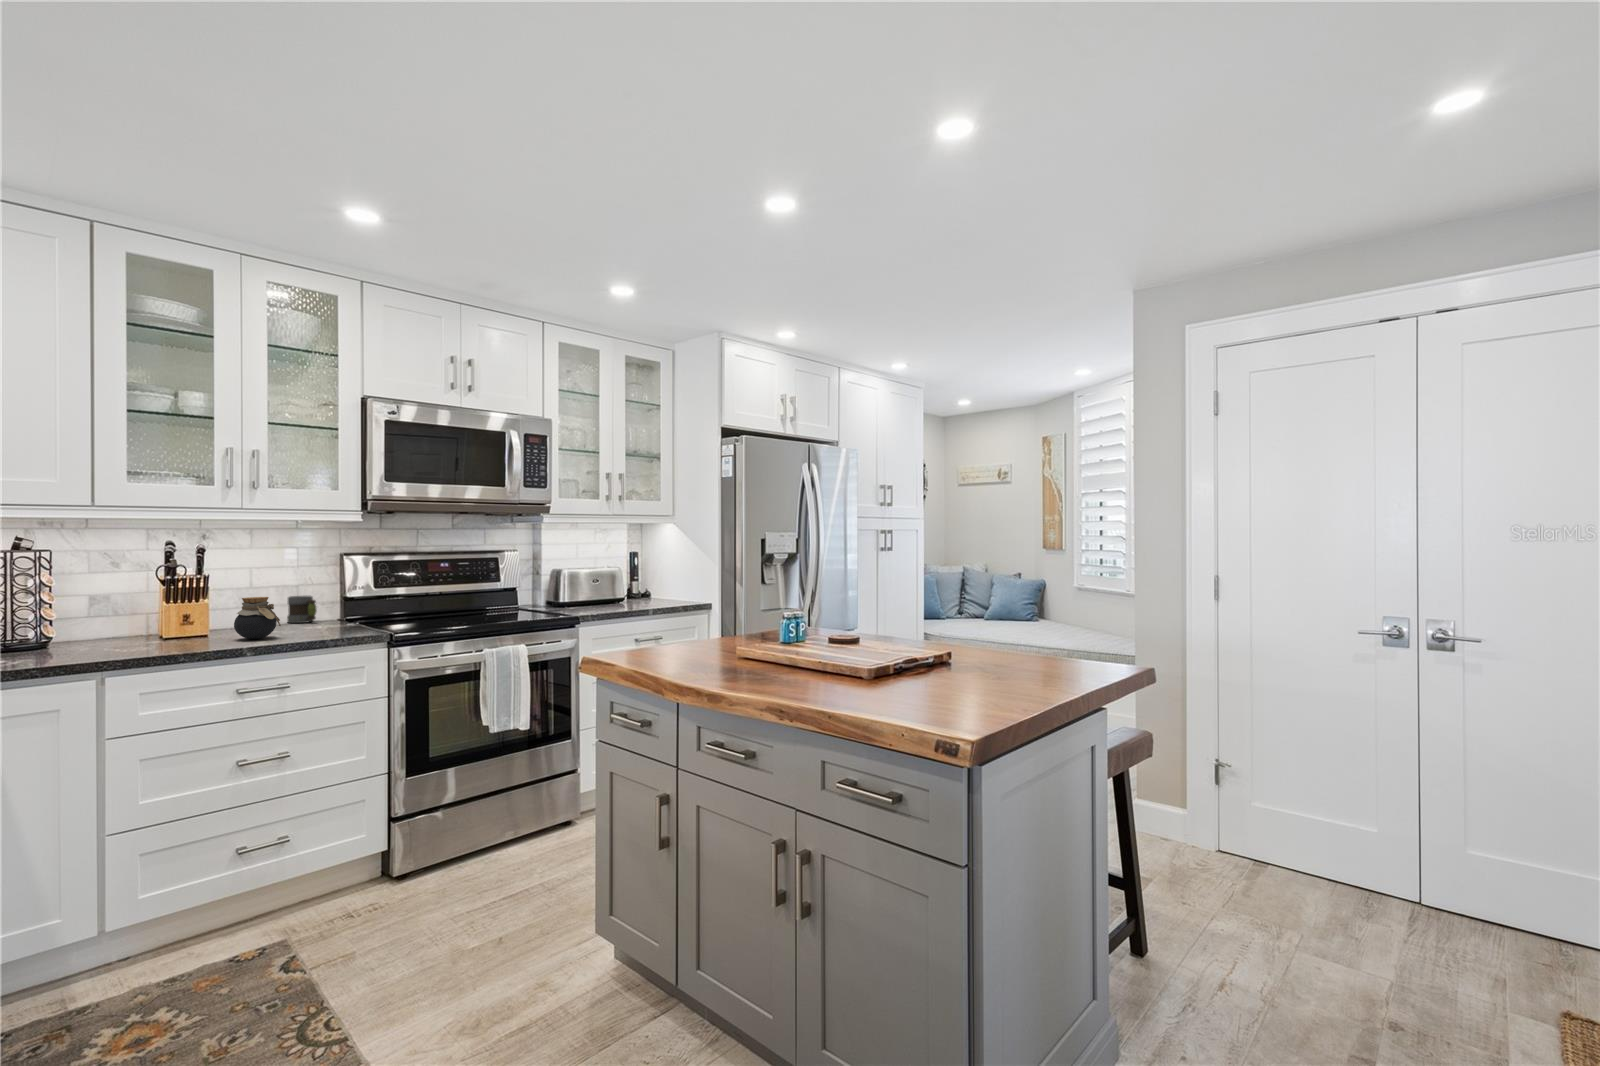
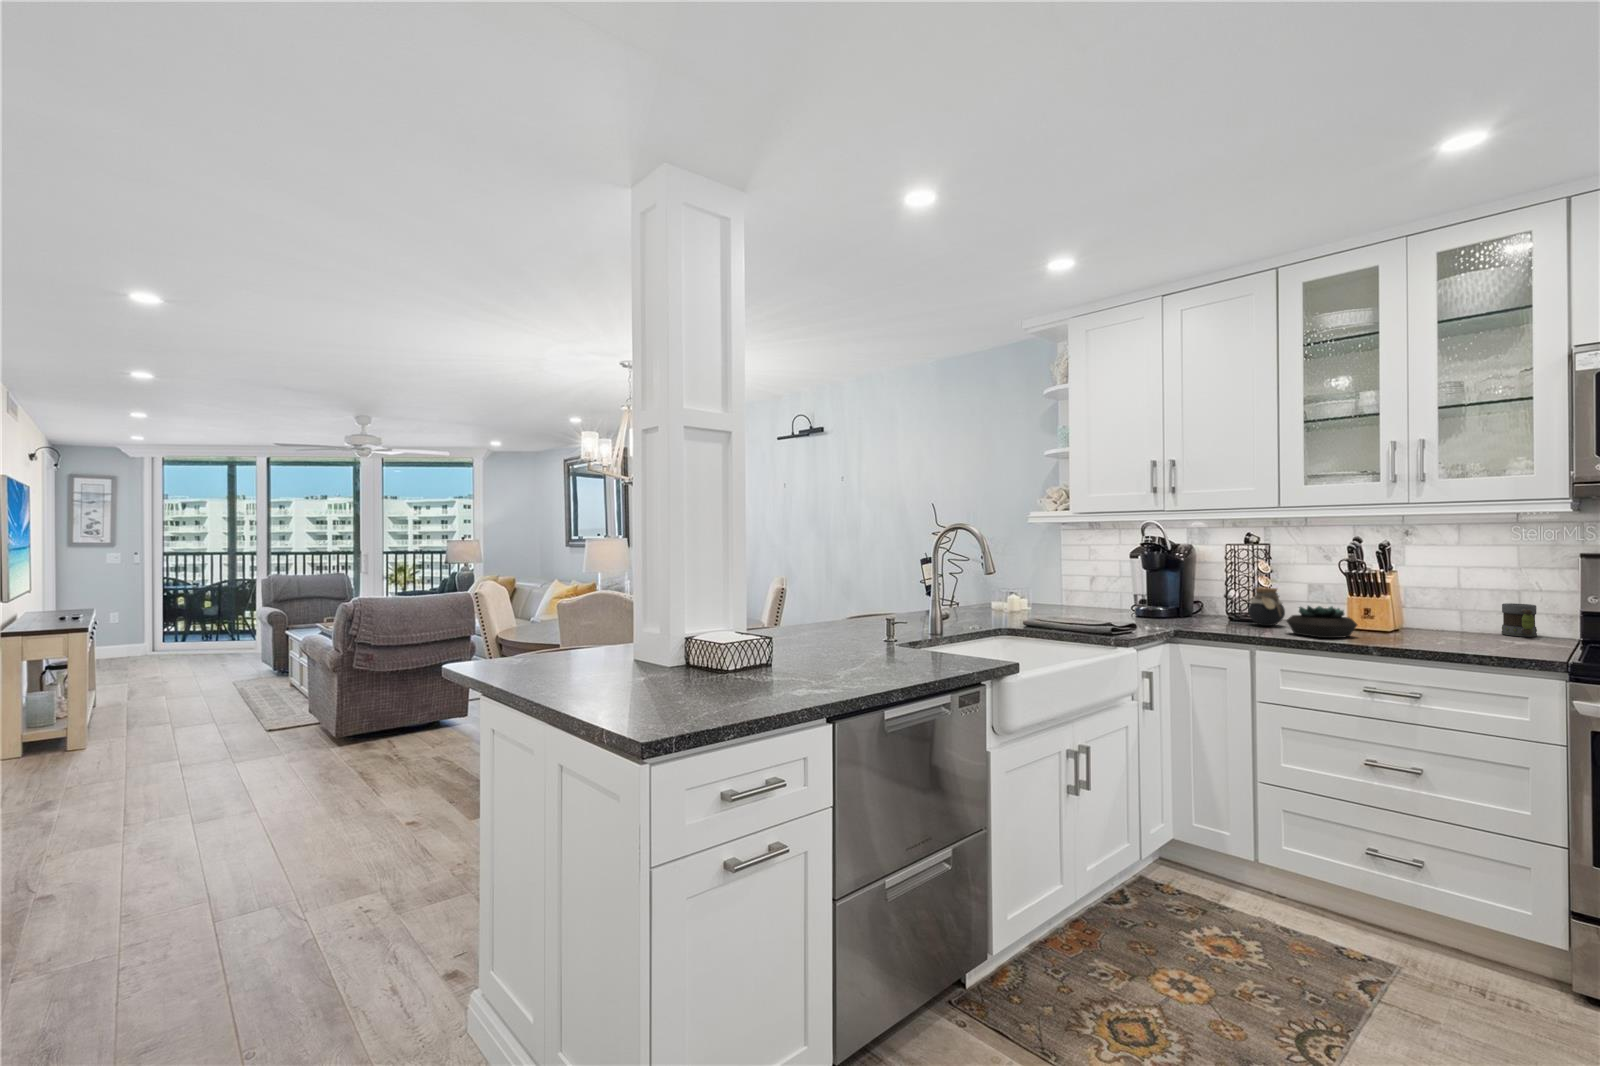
jar: present [234,597,281,639] -> present [1248,588,1285,626]
succulent plant: none [122,614,202,651] -> present [1287,606,1357,638]

